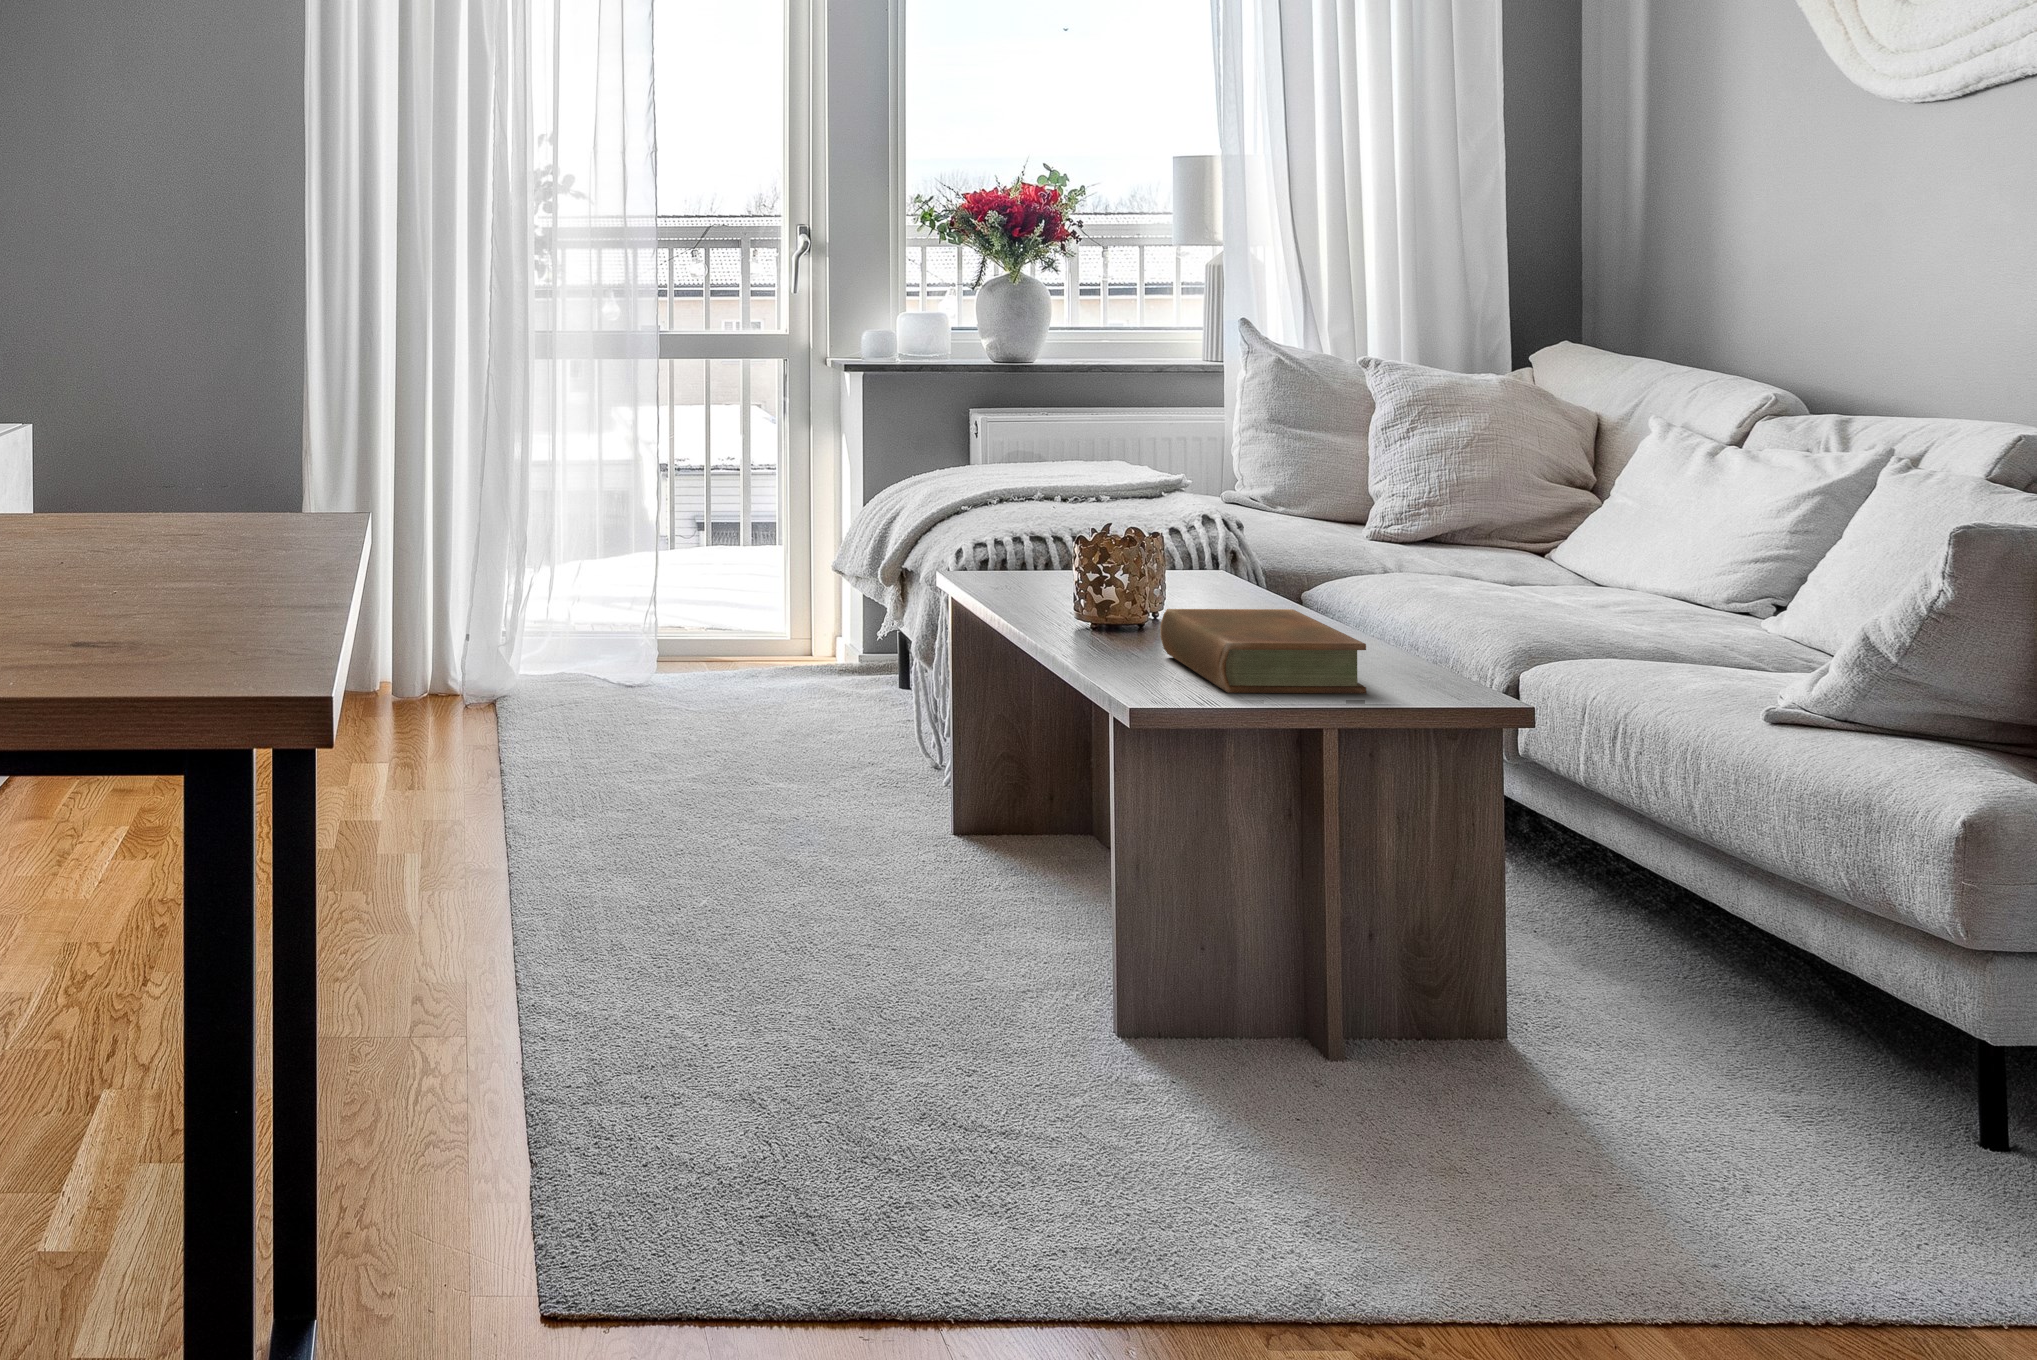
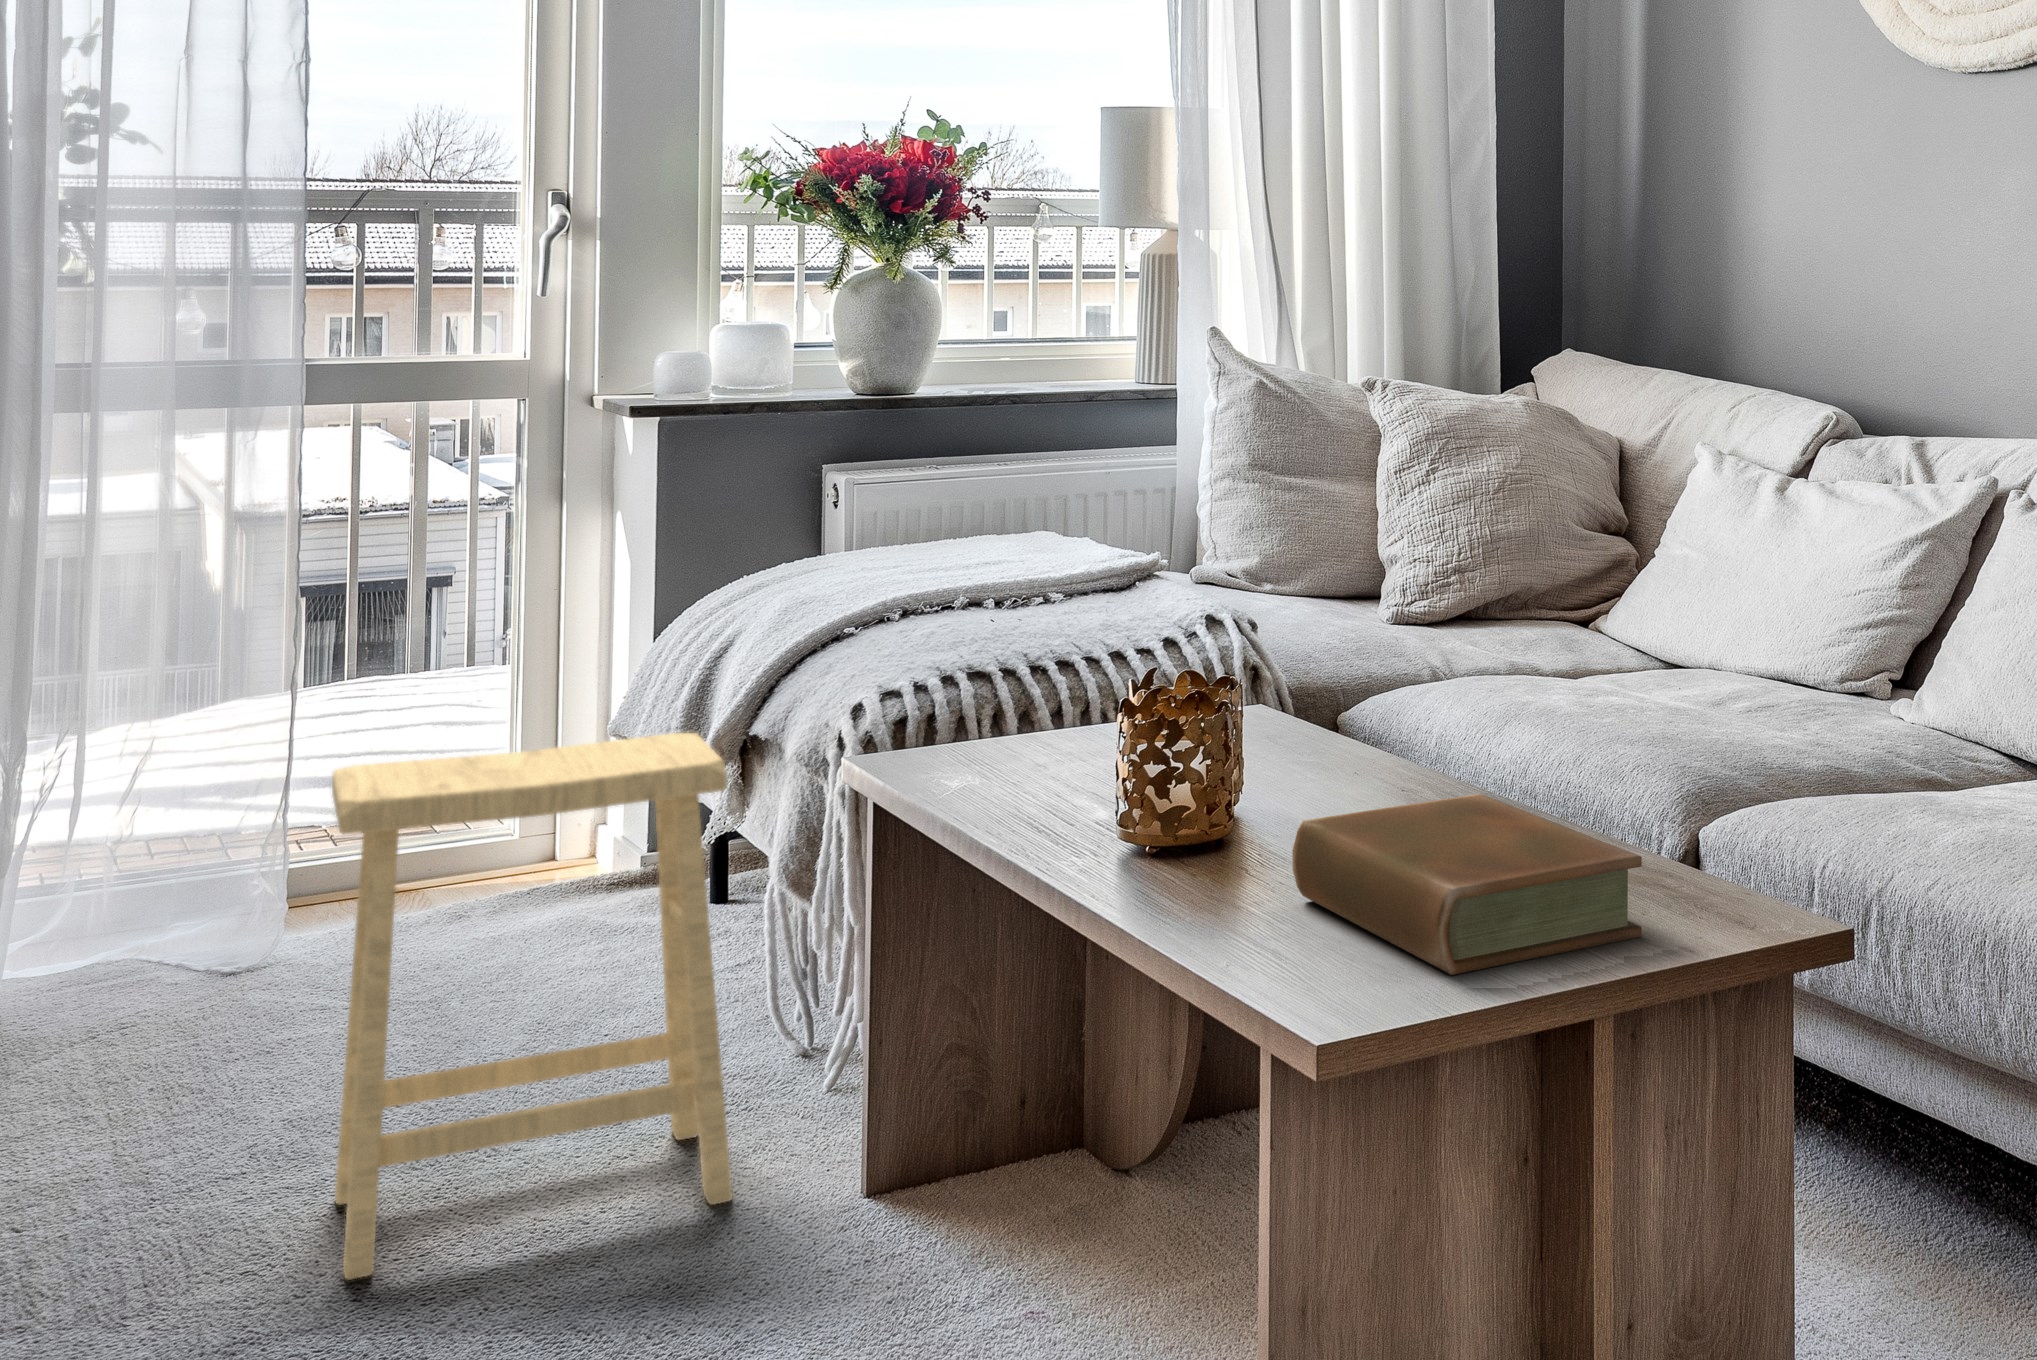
footstool: none [673,549,876,820] -> present [332,733,732,1280]

